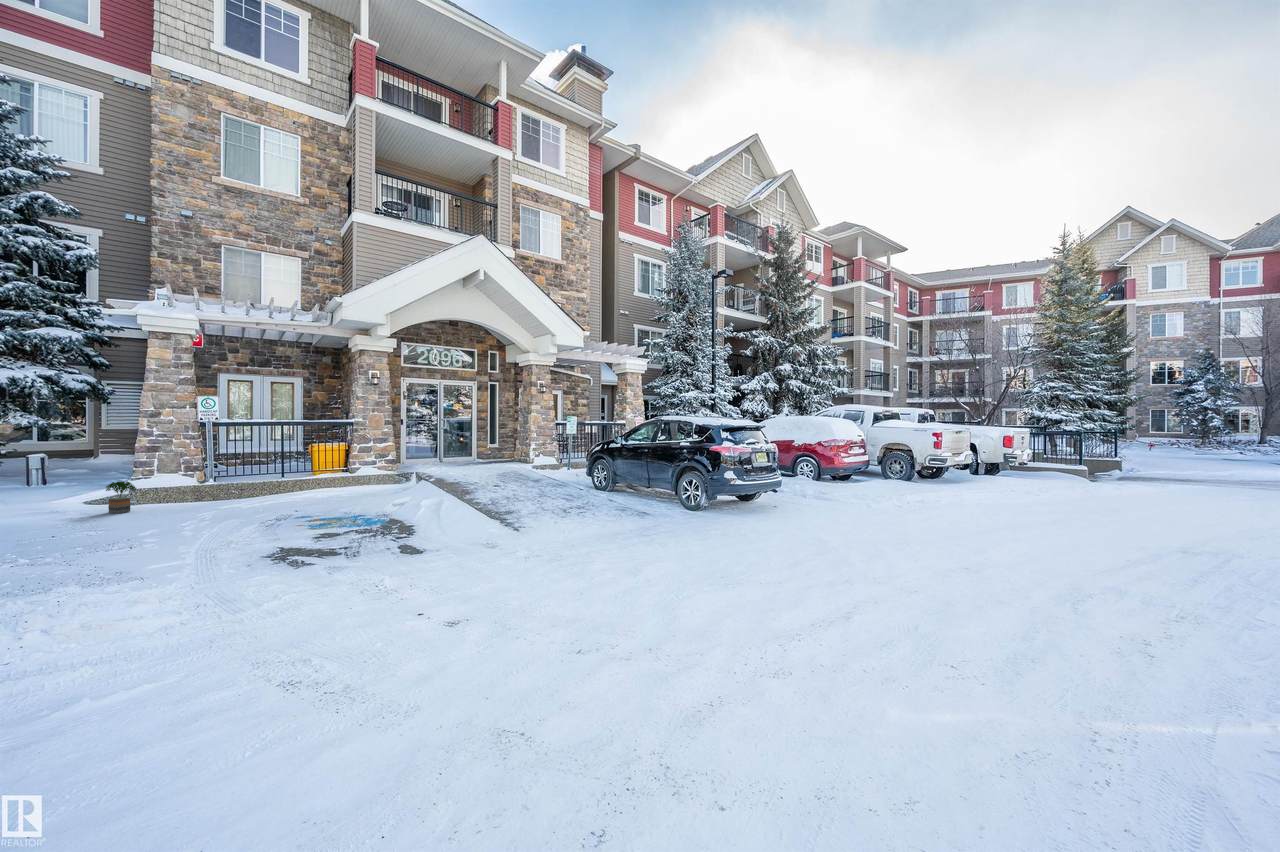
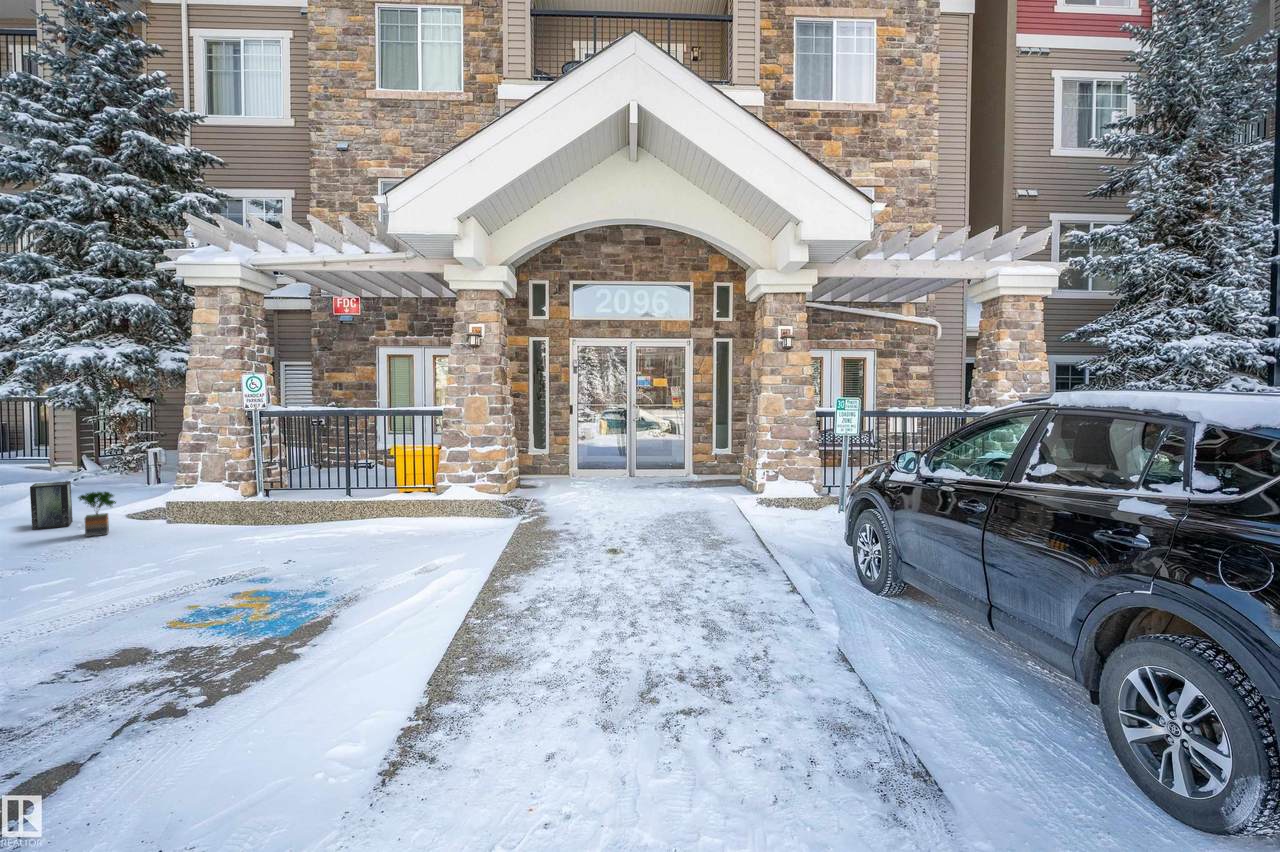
storage box: none [31,479,71,515] -> present [30,481,73,530]

